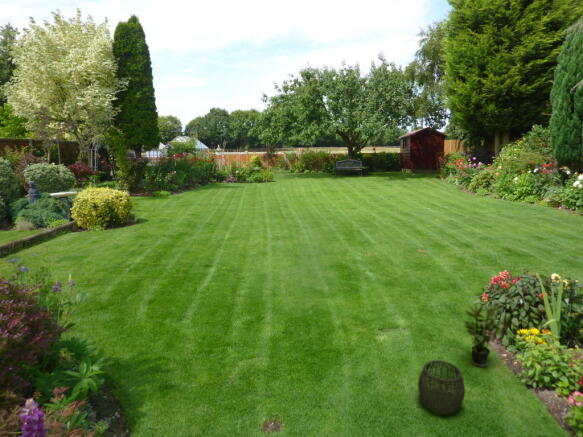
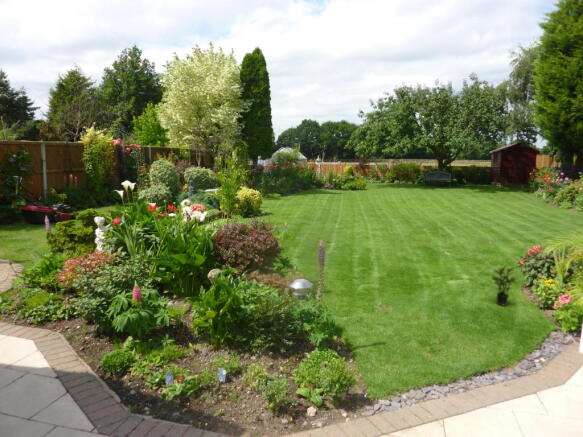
woven basket: present [418,360,465,414] -> none [455,292,483,320]

